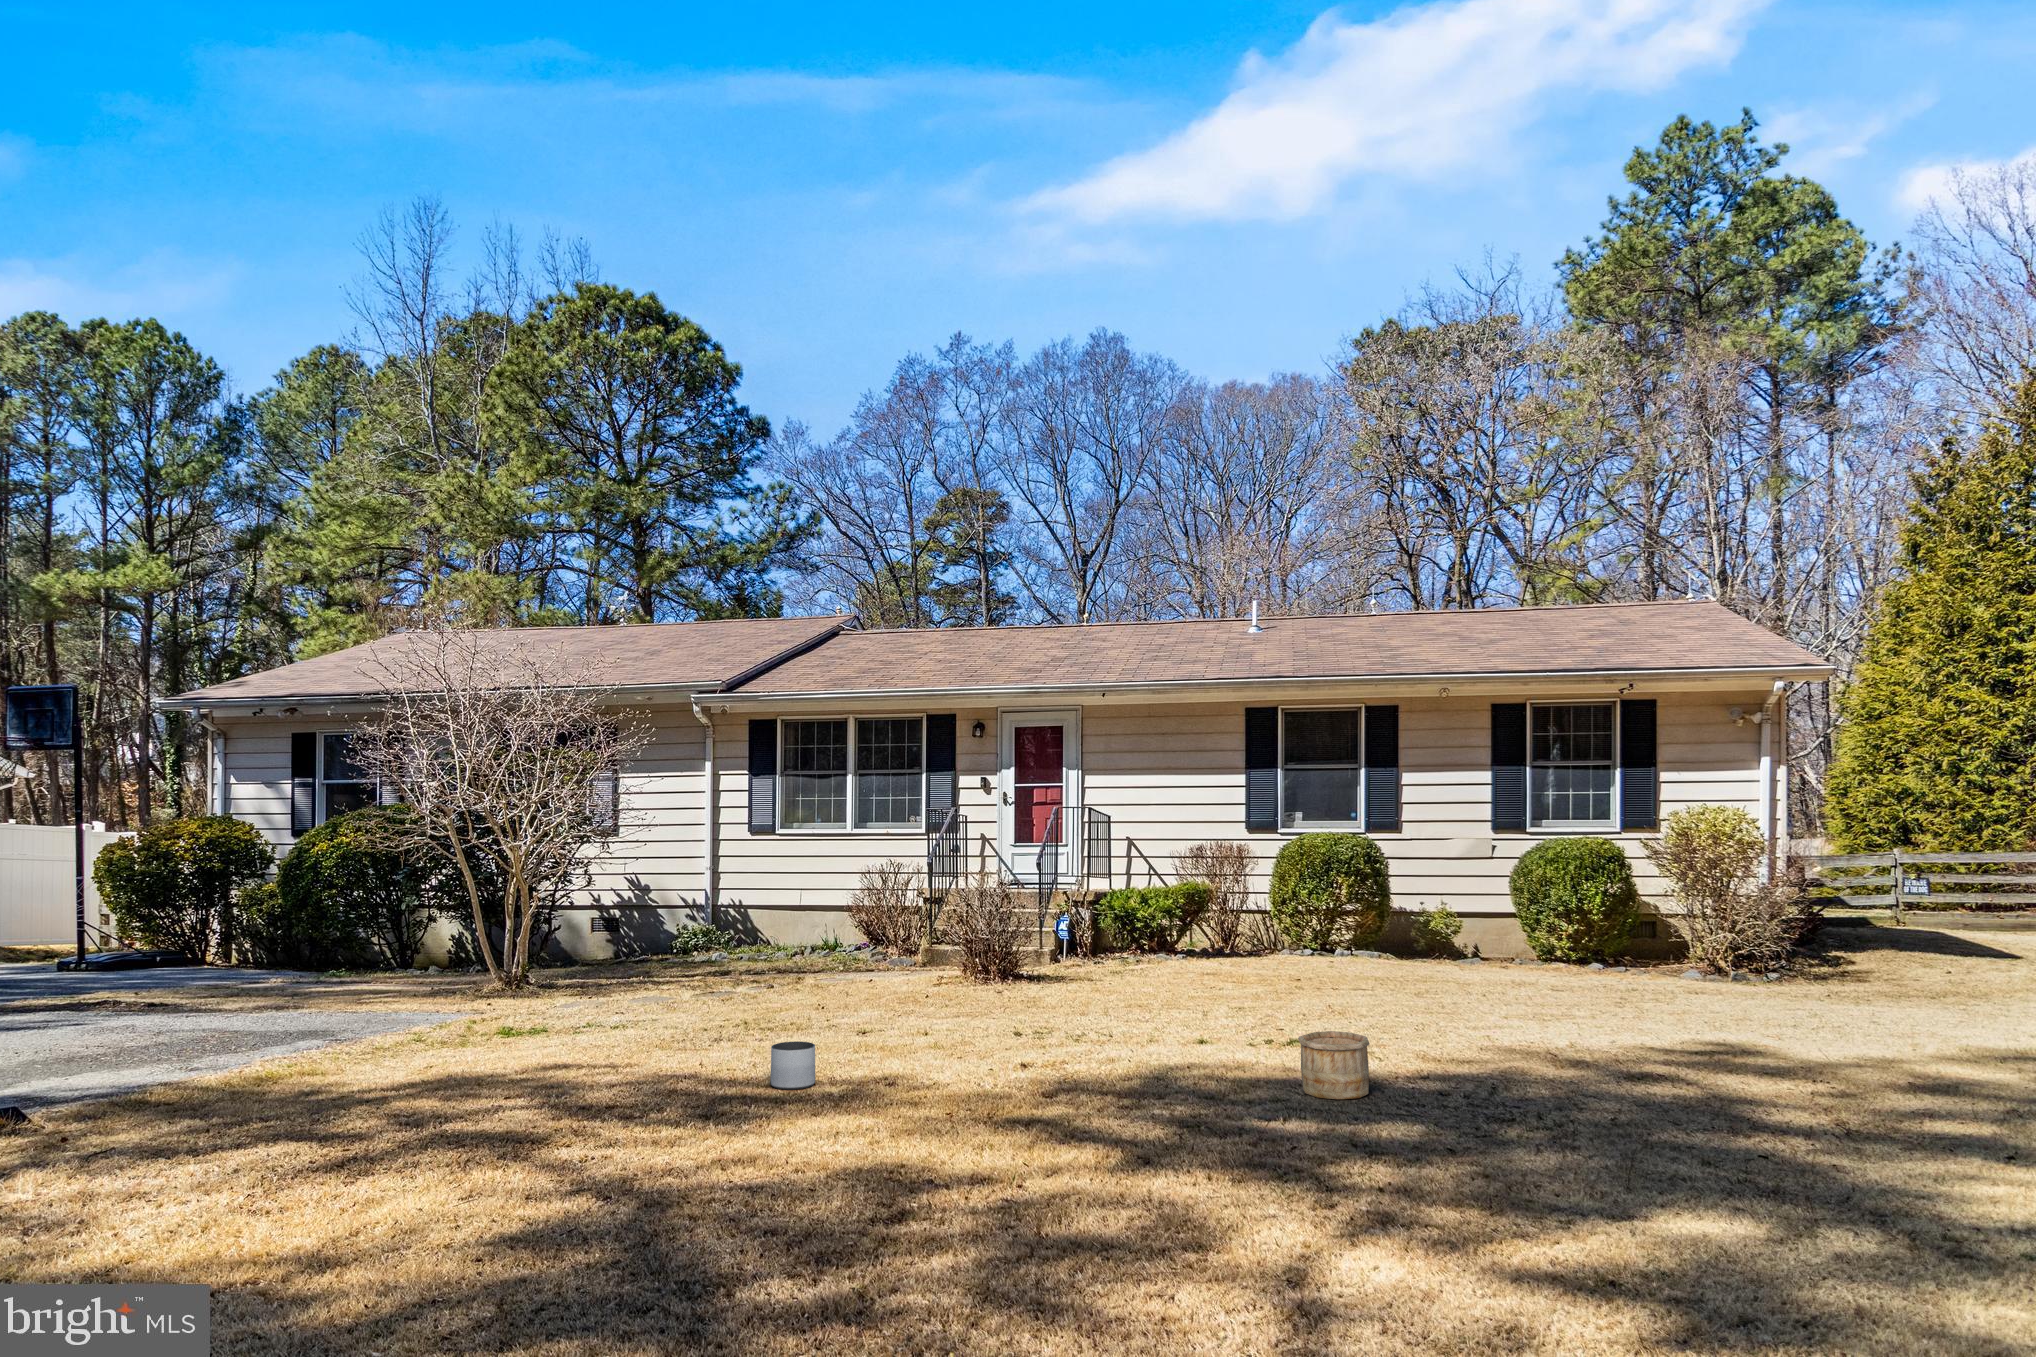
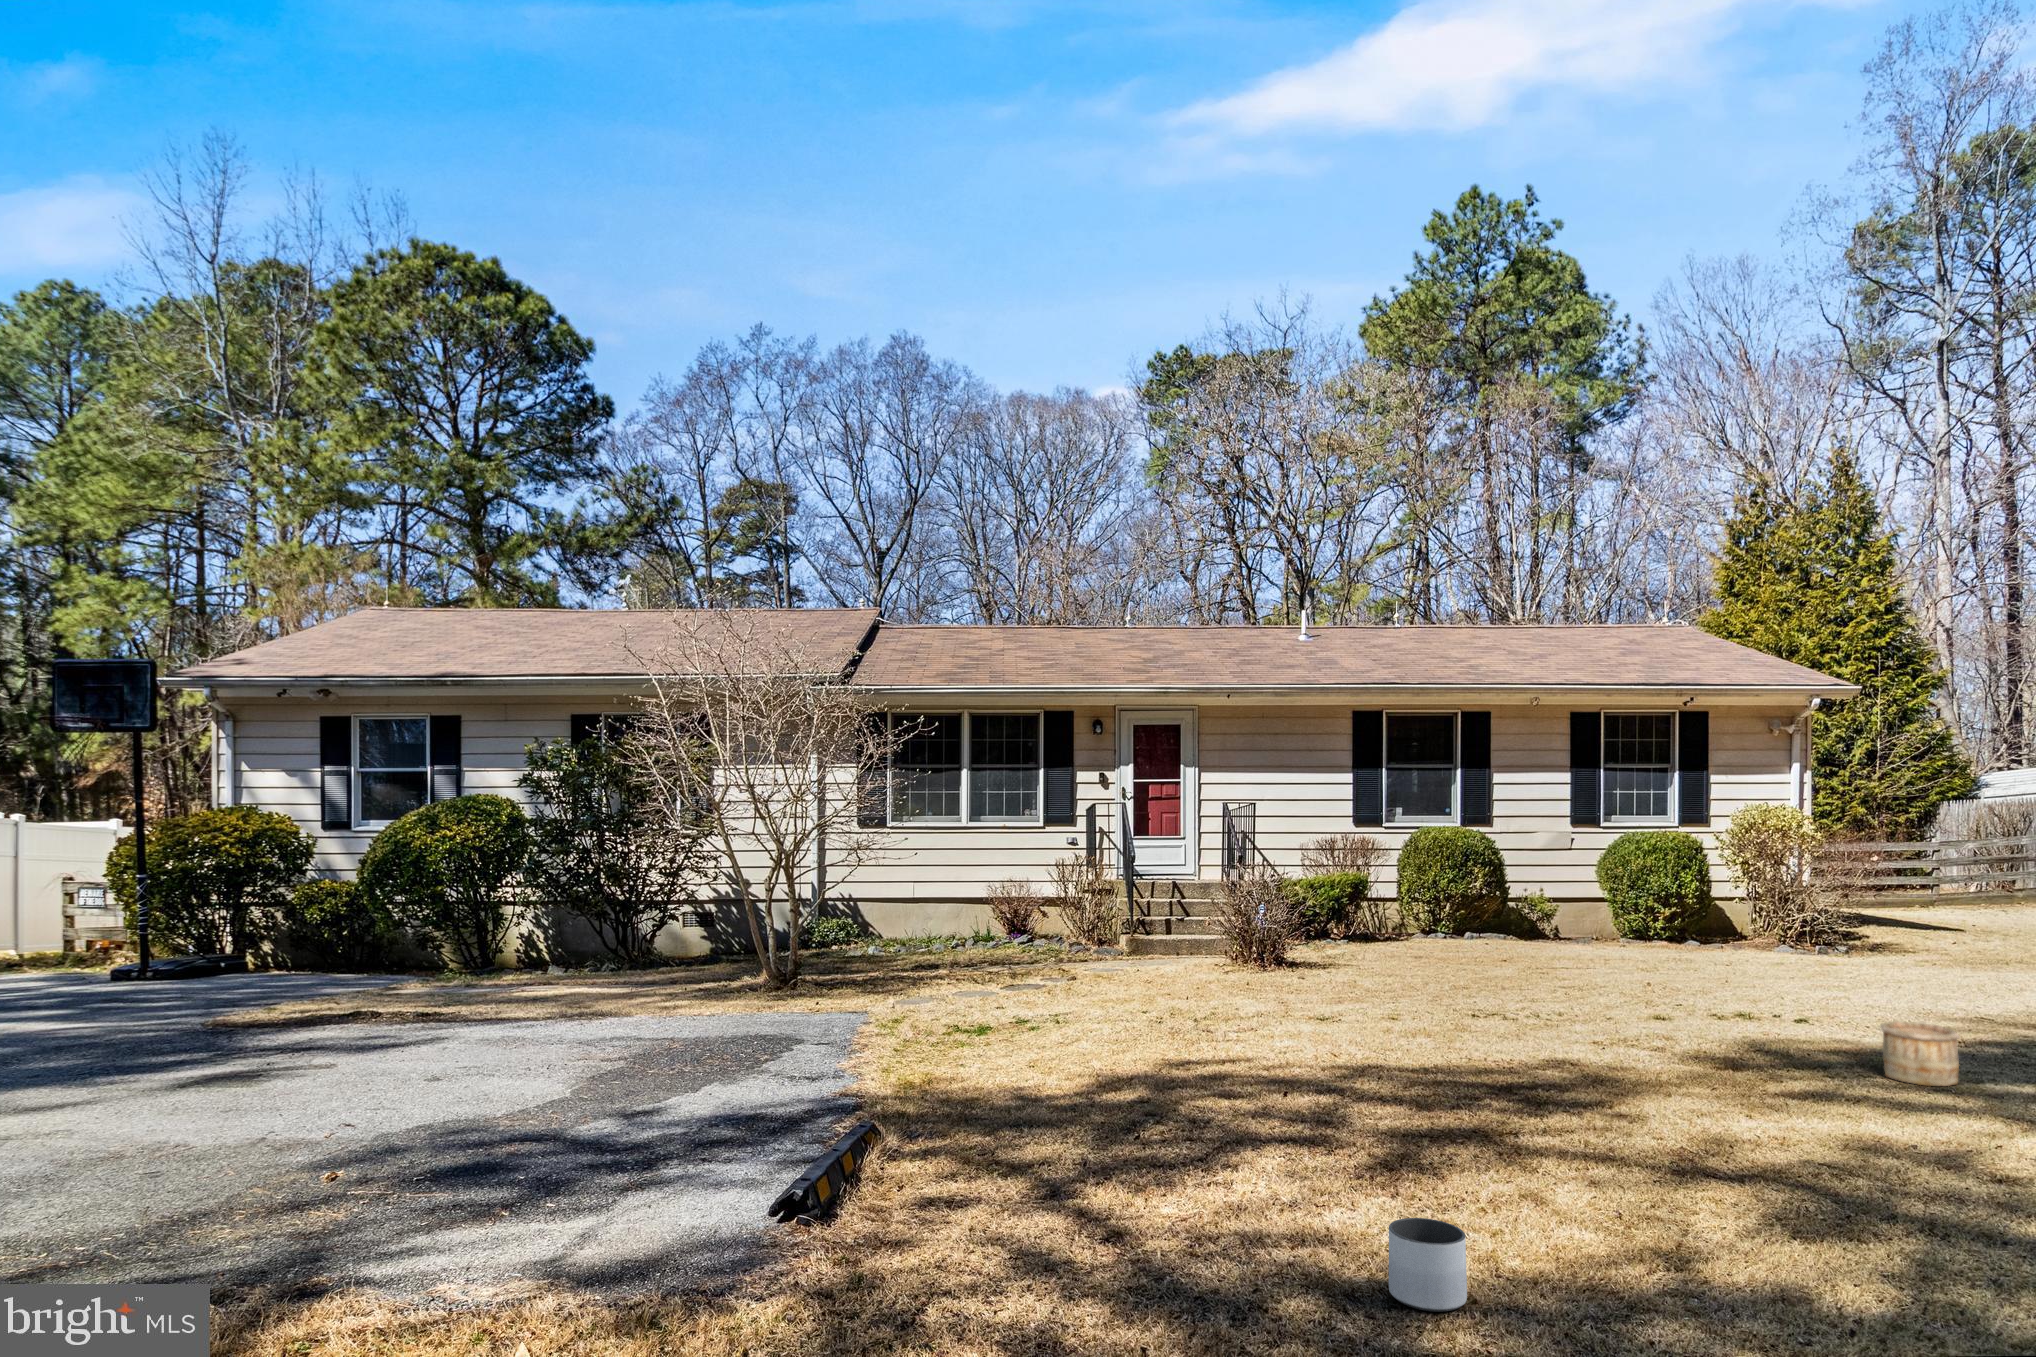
planter: present [771,1041,815,1090] -> present [1389,1218,1467,1312]

